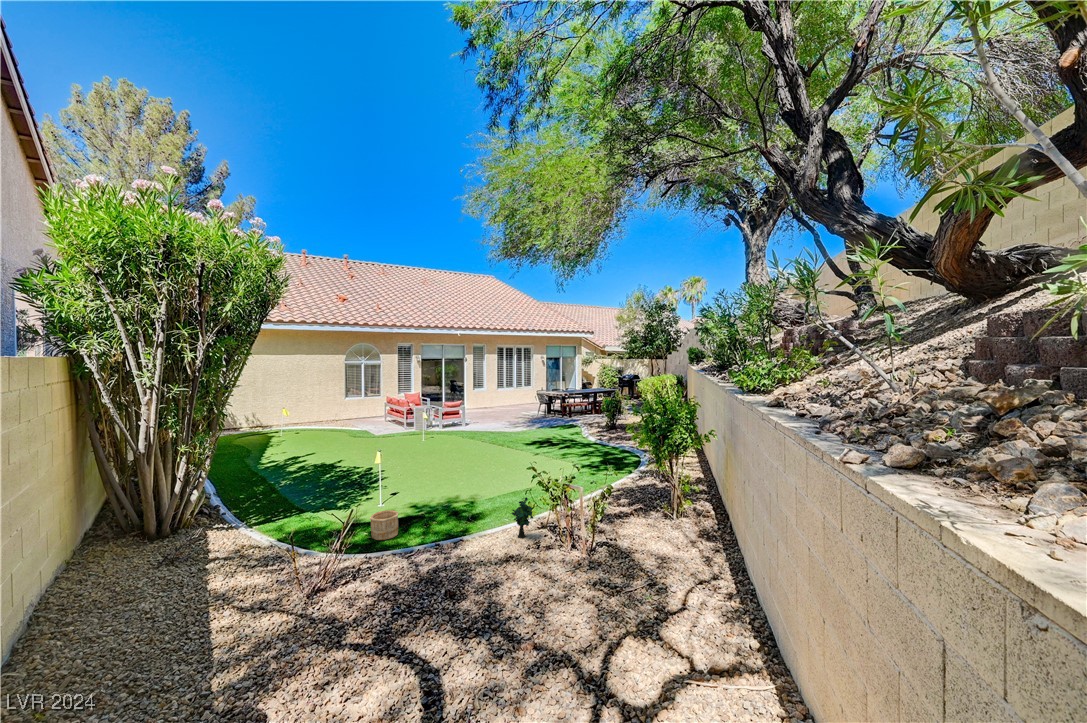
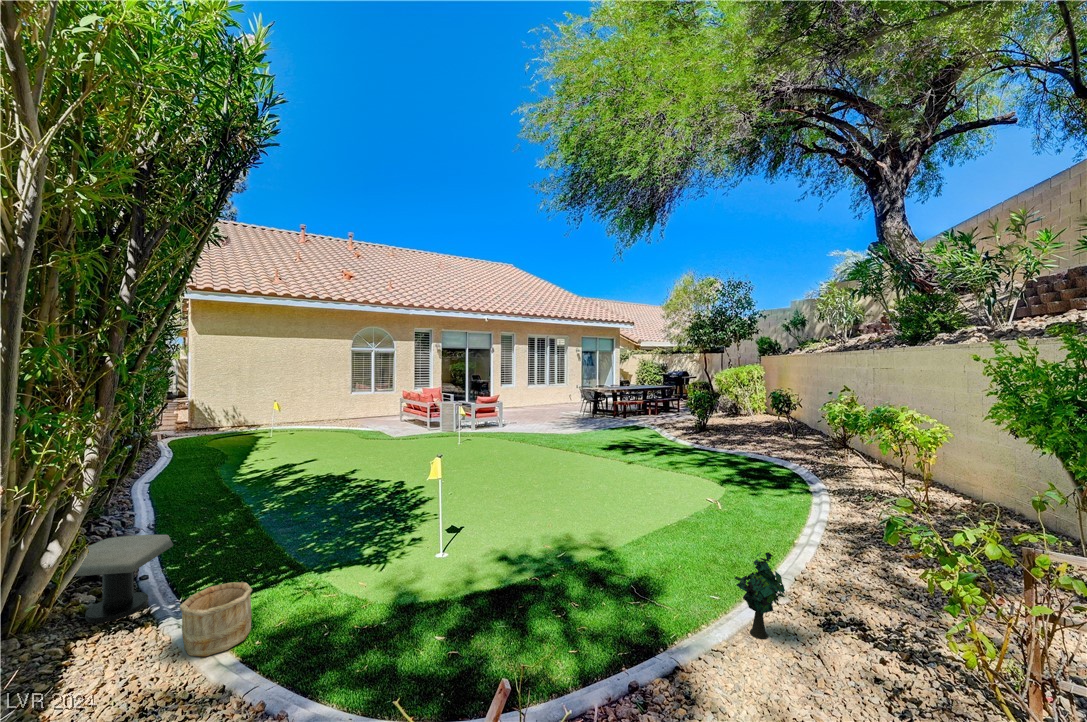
stool: none [180,493,234,535] -> present [75,535,173,623]
wooden bucket: present [370,510,398,540] -> present [179,582,252,657]

